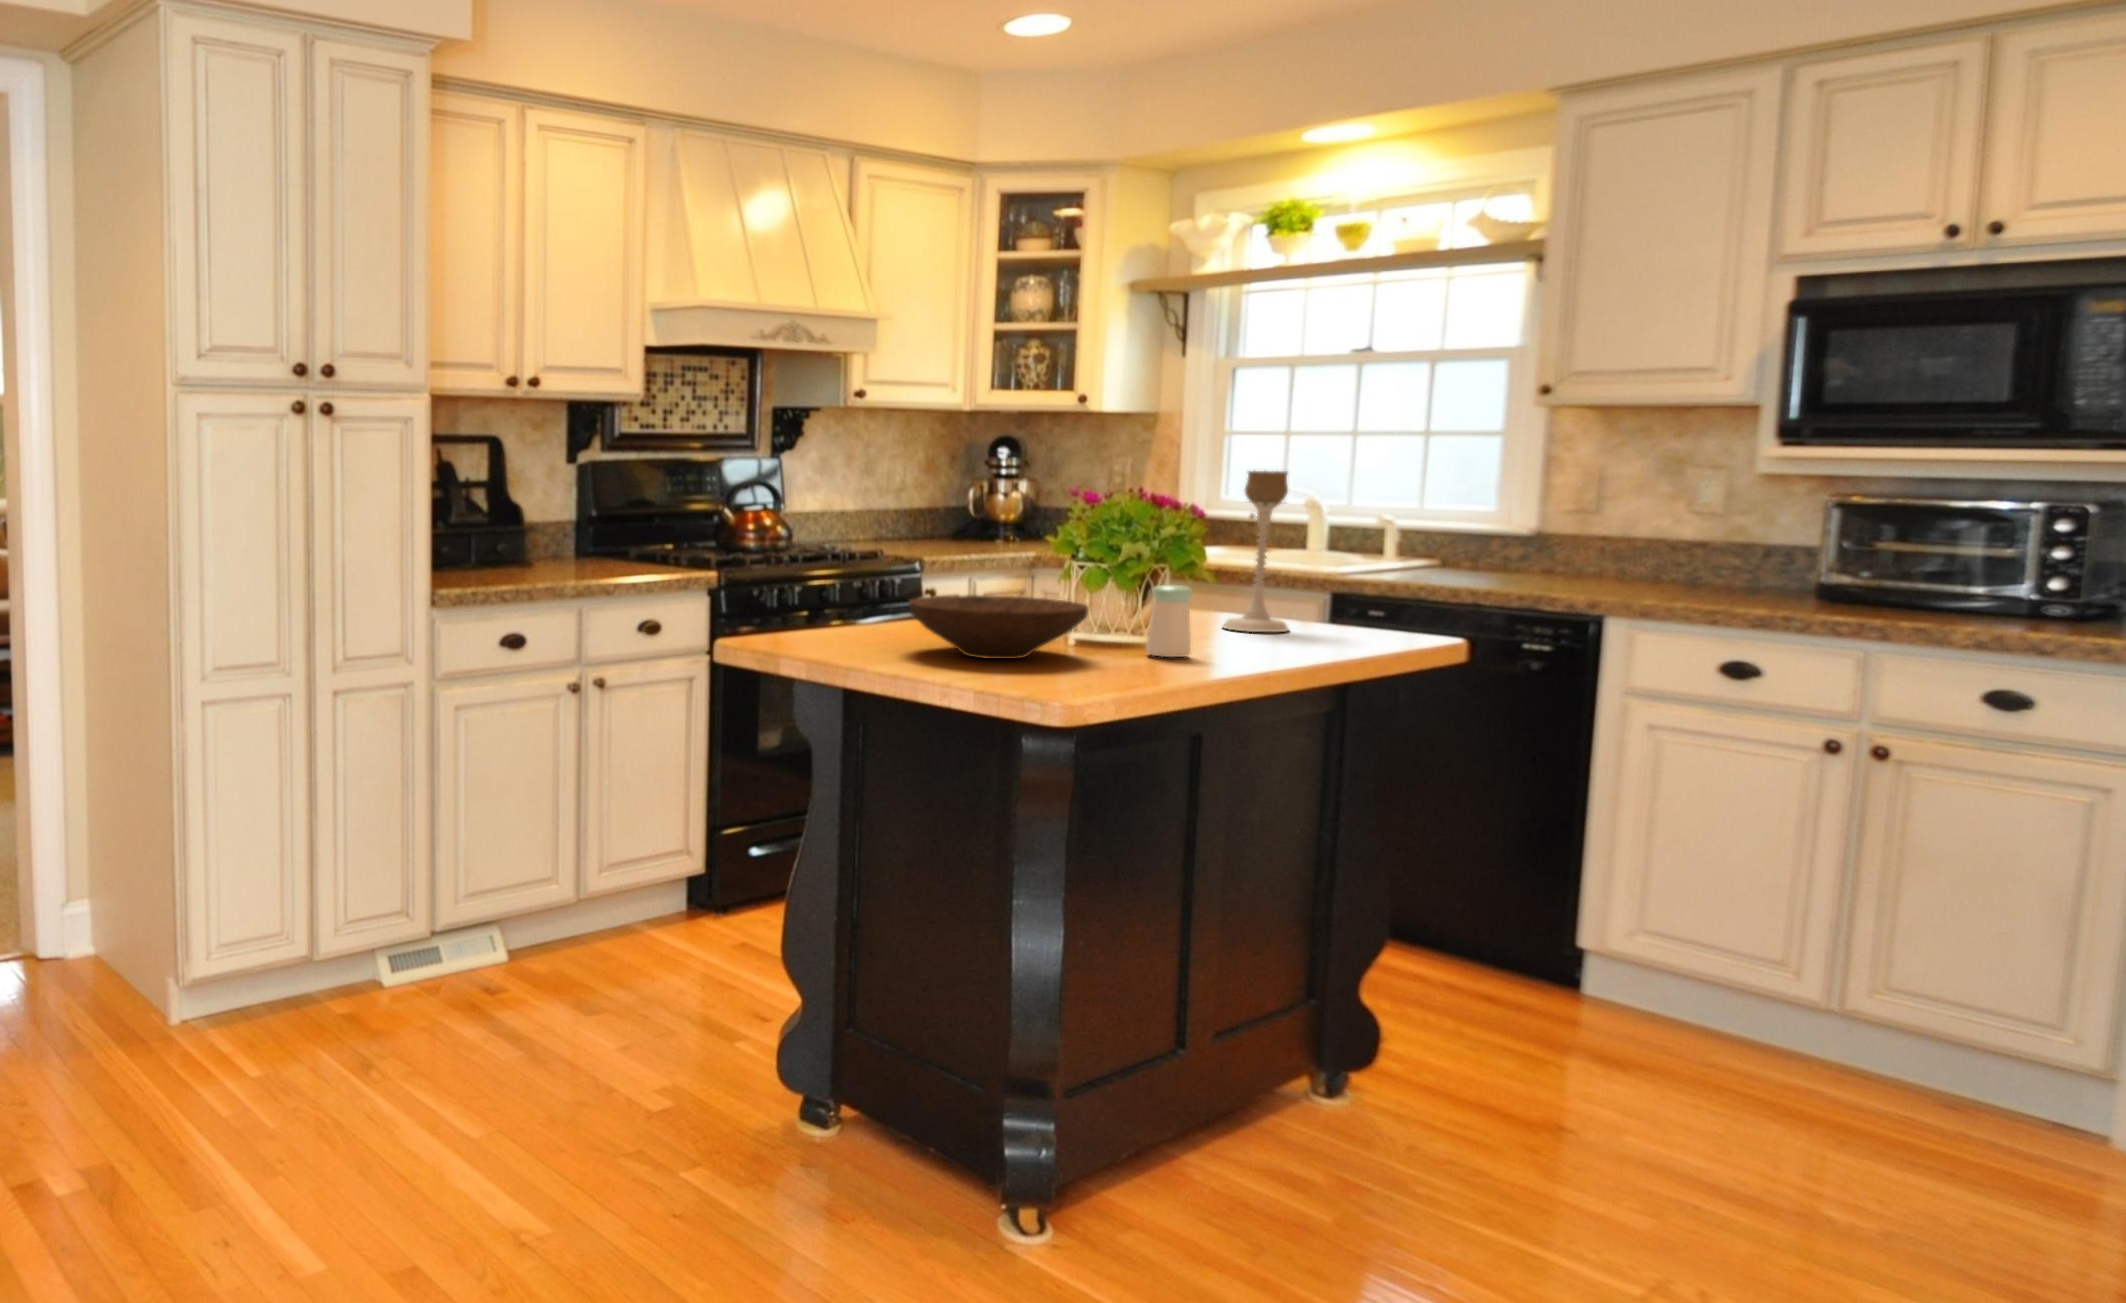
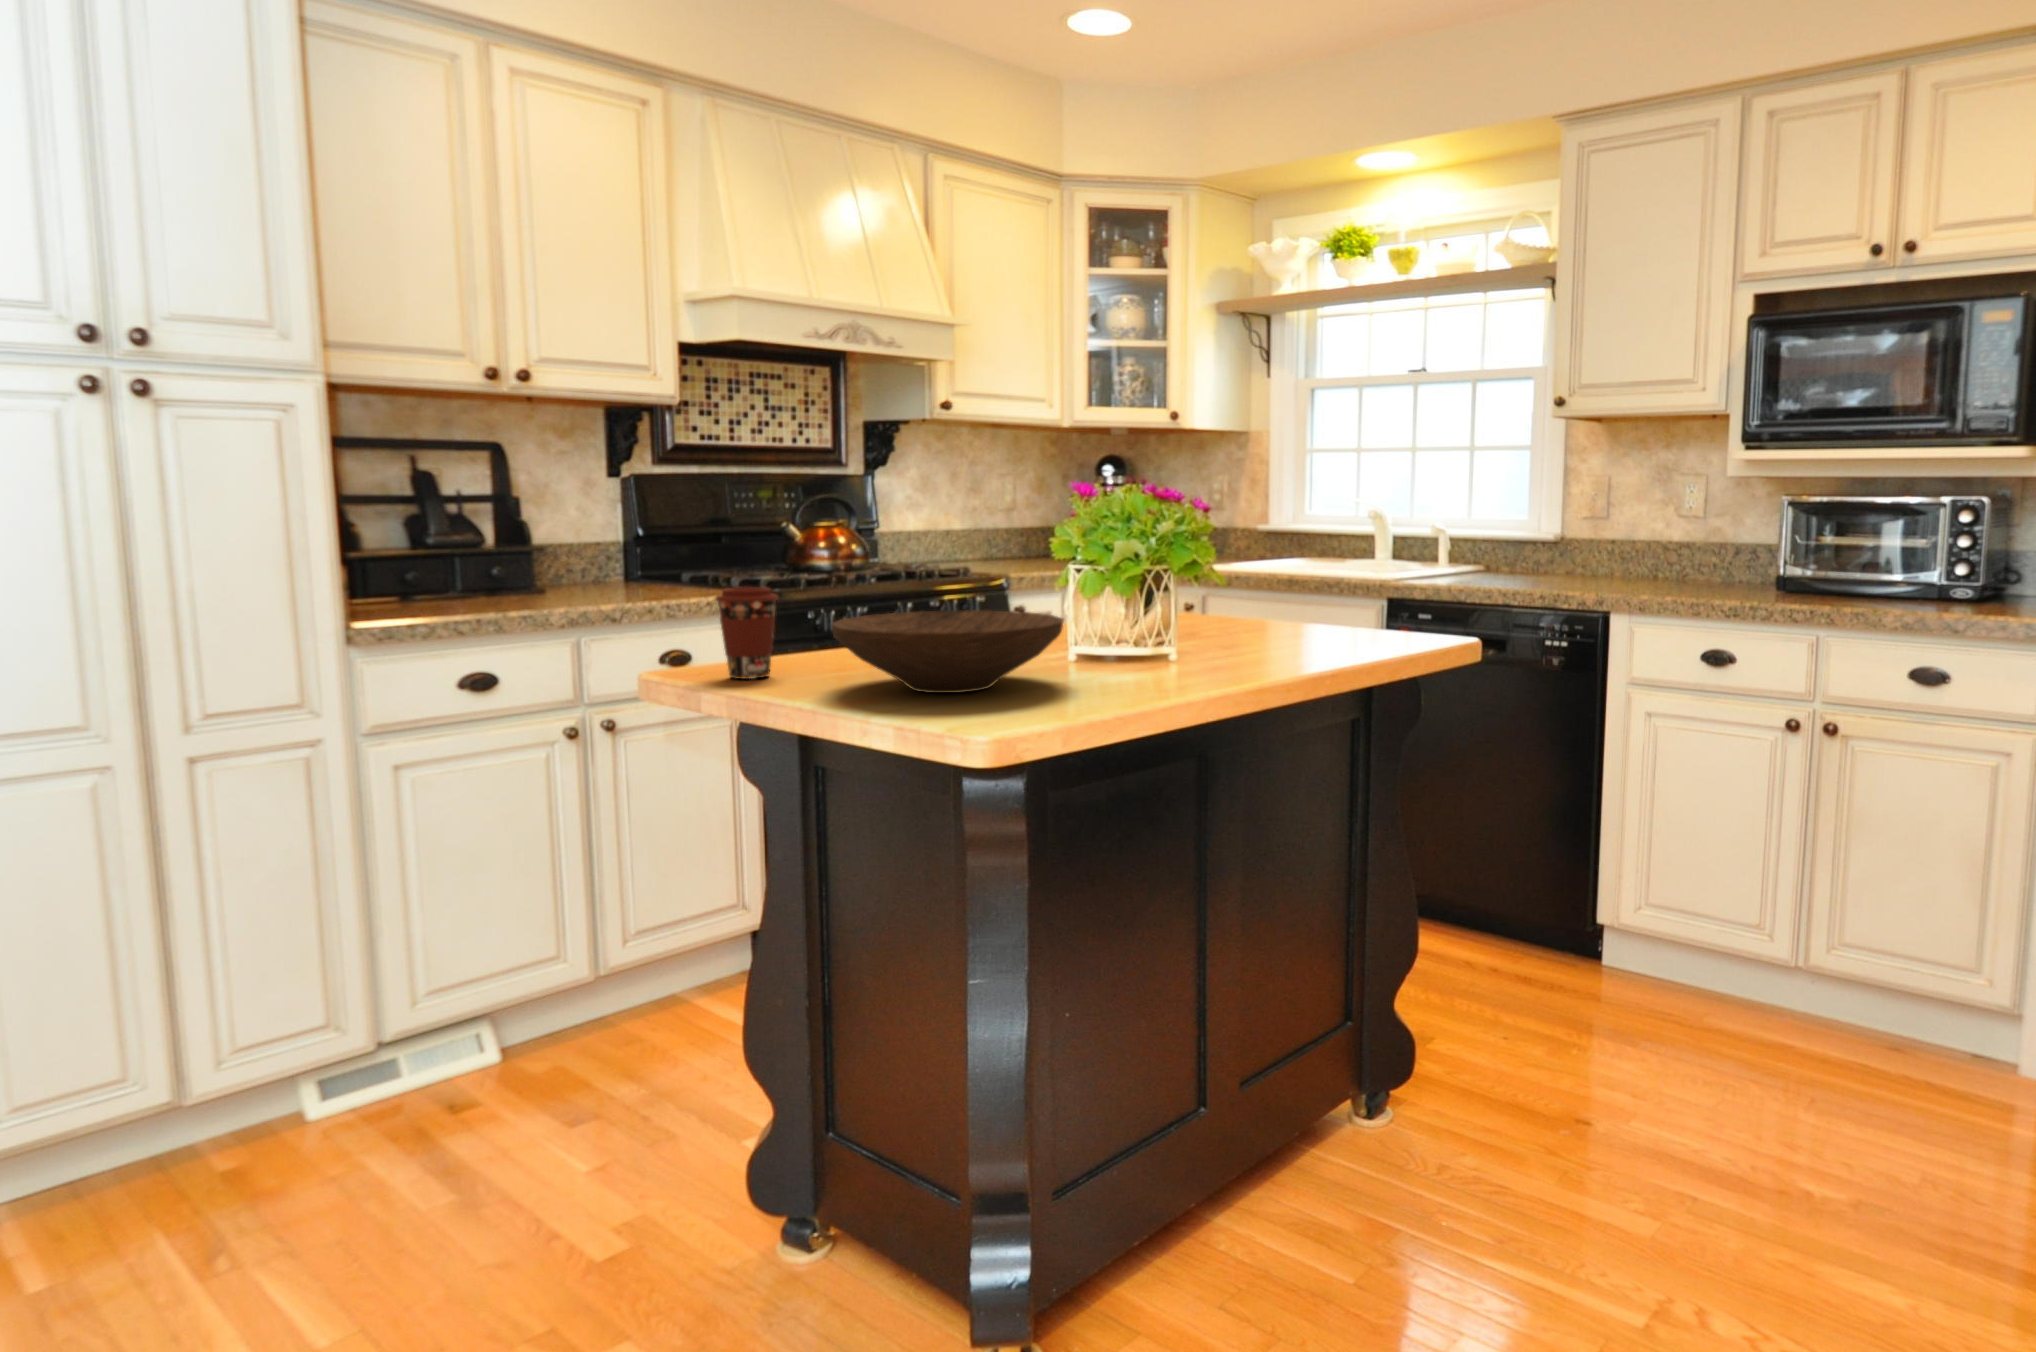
candle holder: present [1223,471,1289,632] -> none [1258,459,1331,641]
coffee cup: none [806,573,853,643] -> present [715,587,778,679]
salt shaker: present [1146,585,1192,657] -> none [1145,591,1197,680]

